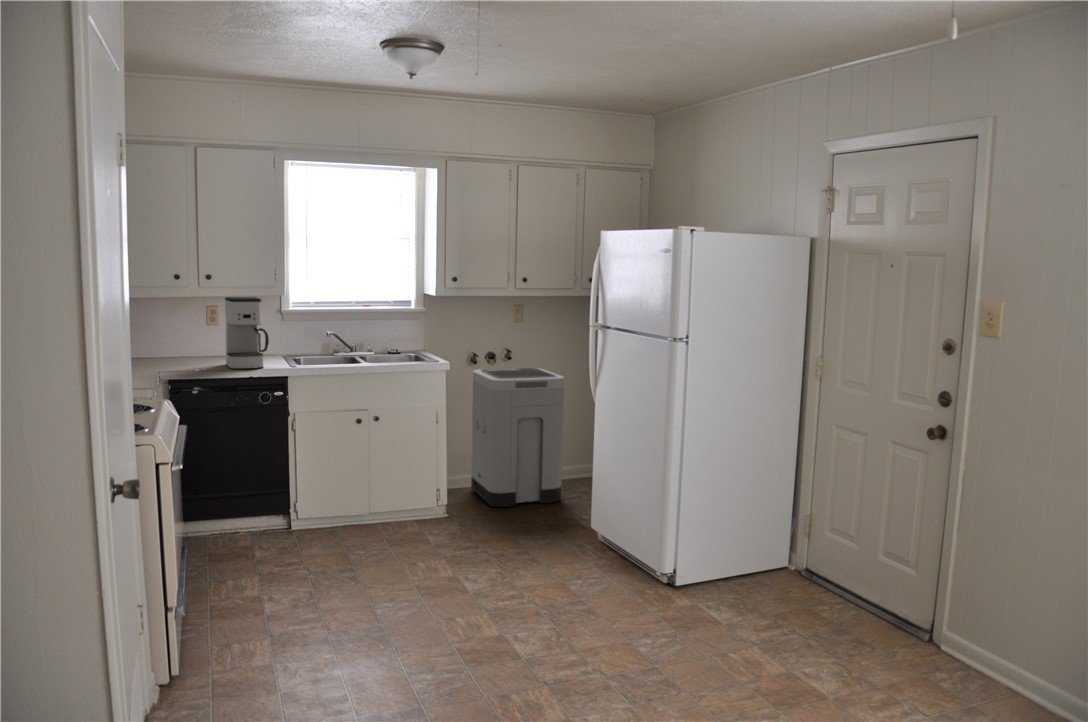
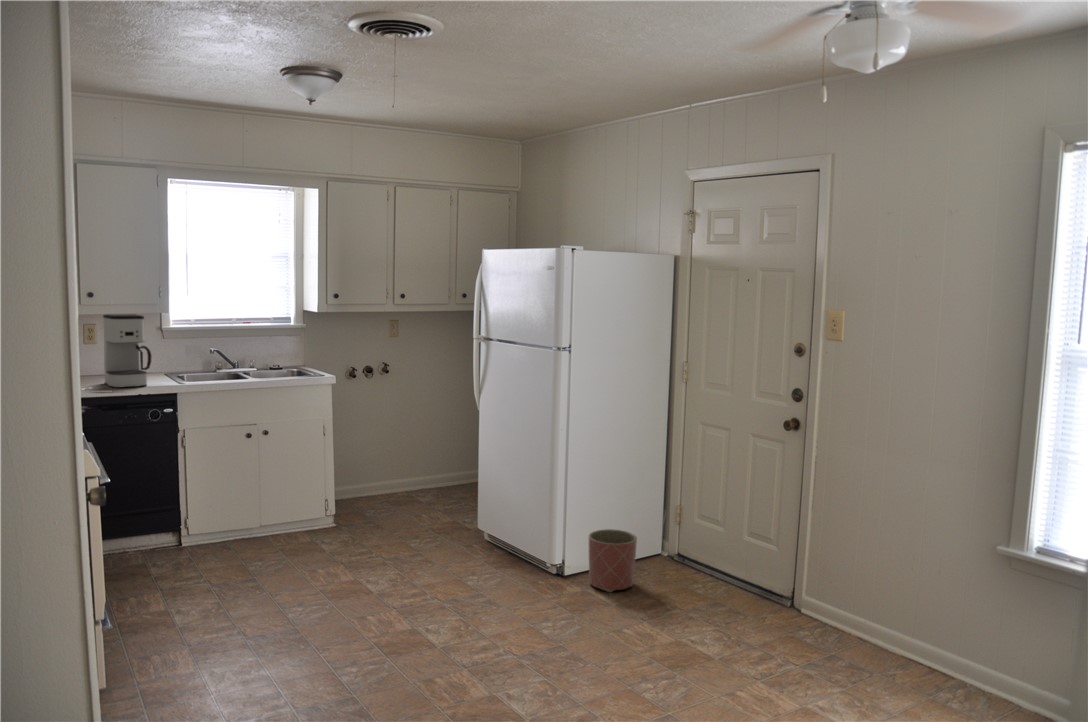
trash can: present [471,368,564,507] -> none [356,381,447,516]
planter: none [701,539,755,608] -> present [589,529,637,592]

